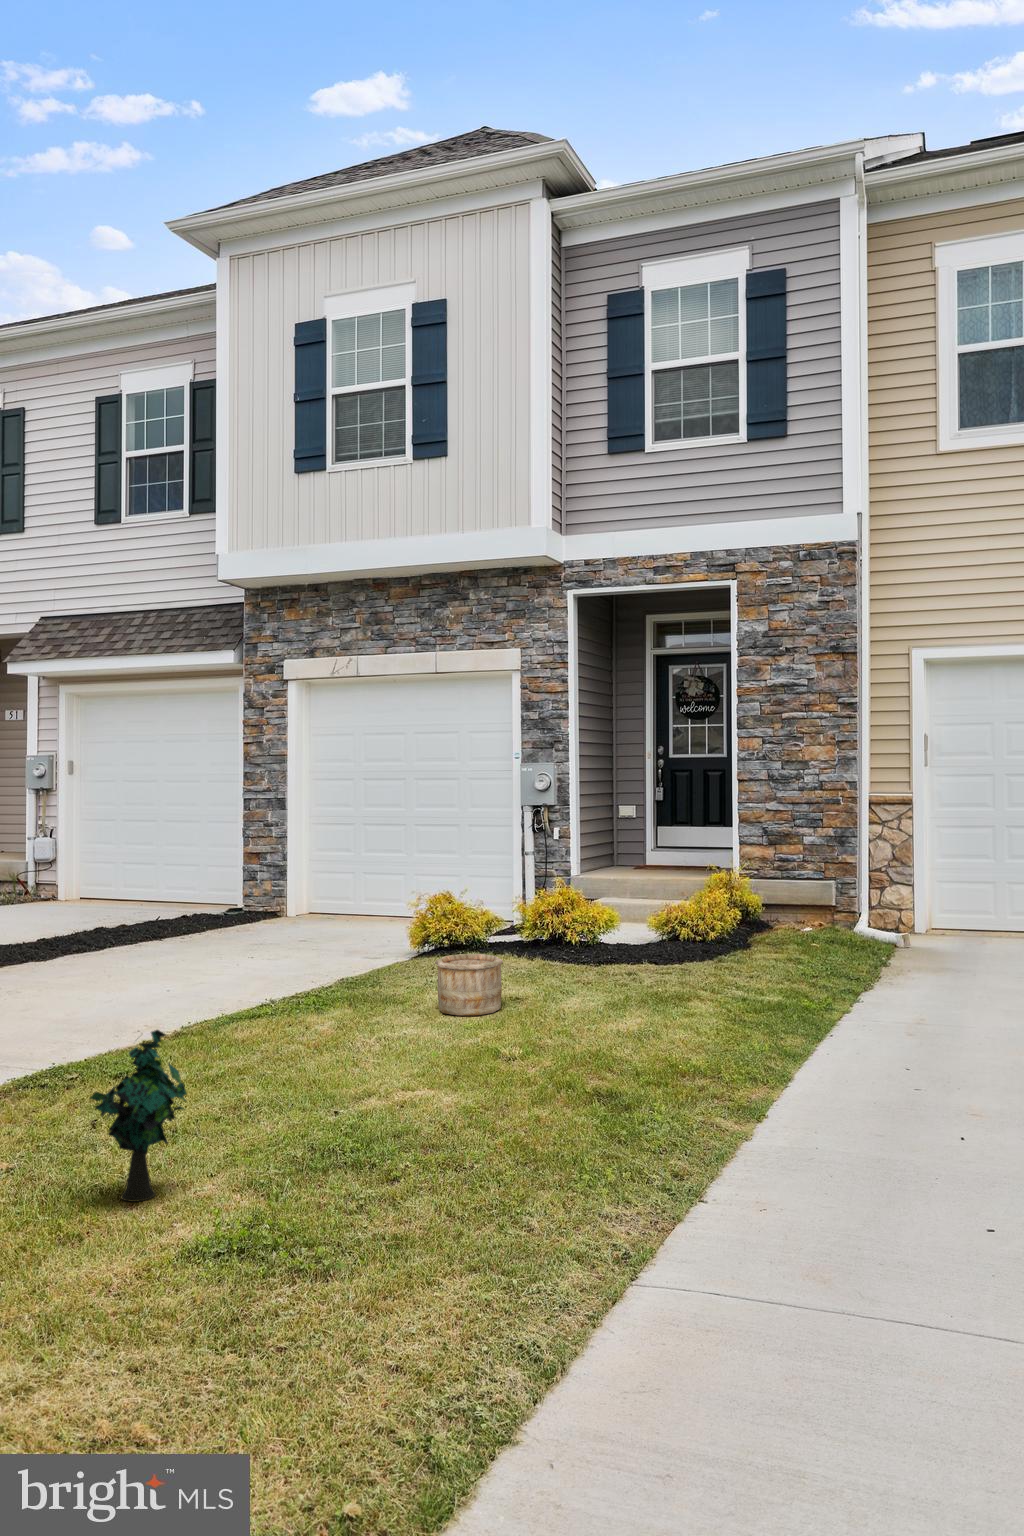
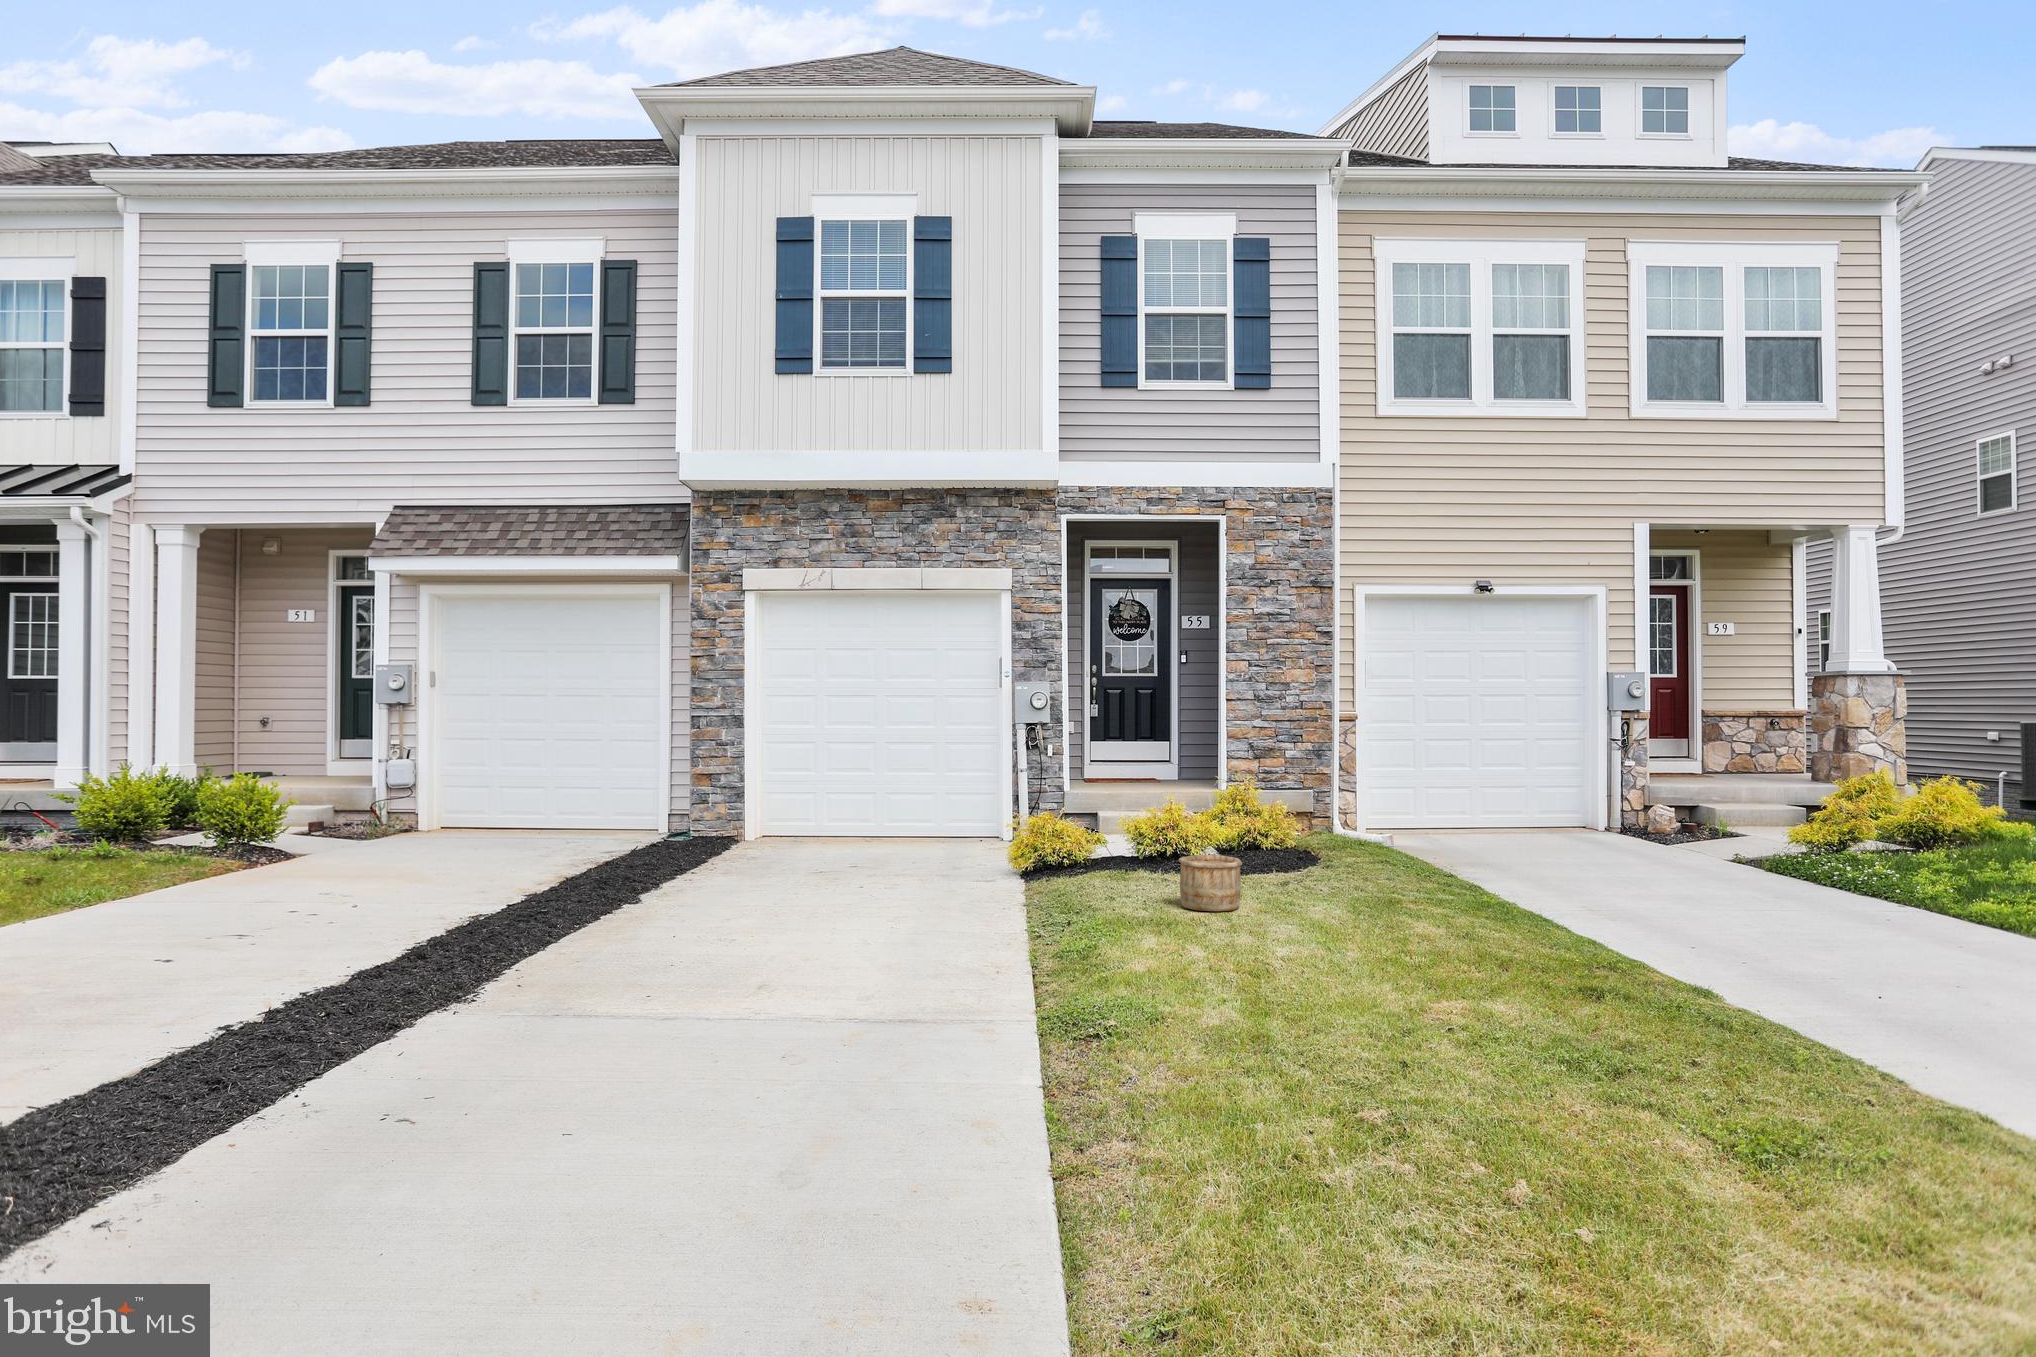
decorative plant: present [90,1030,187,1202] -> none [1332,903,1406,1060]

